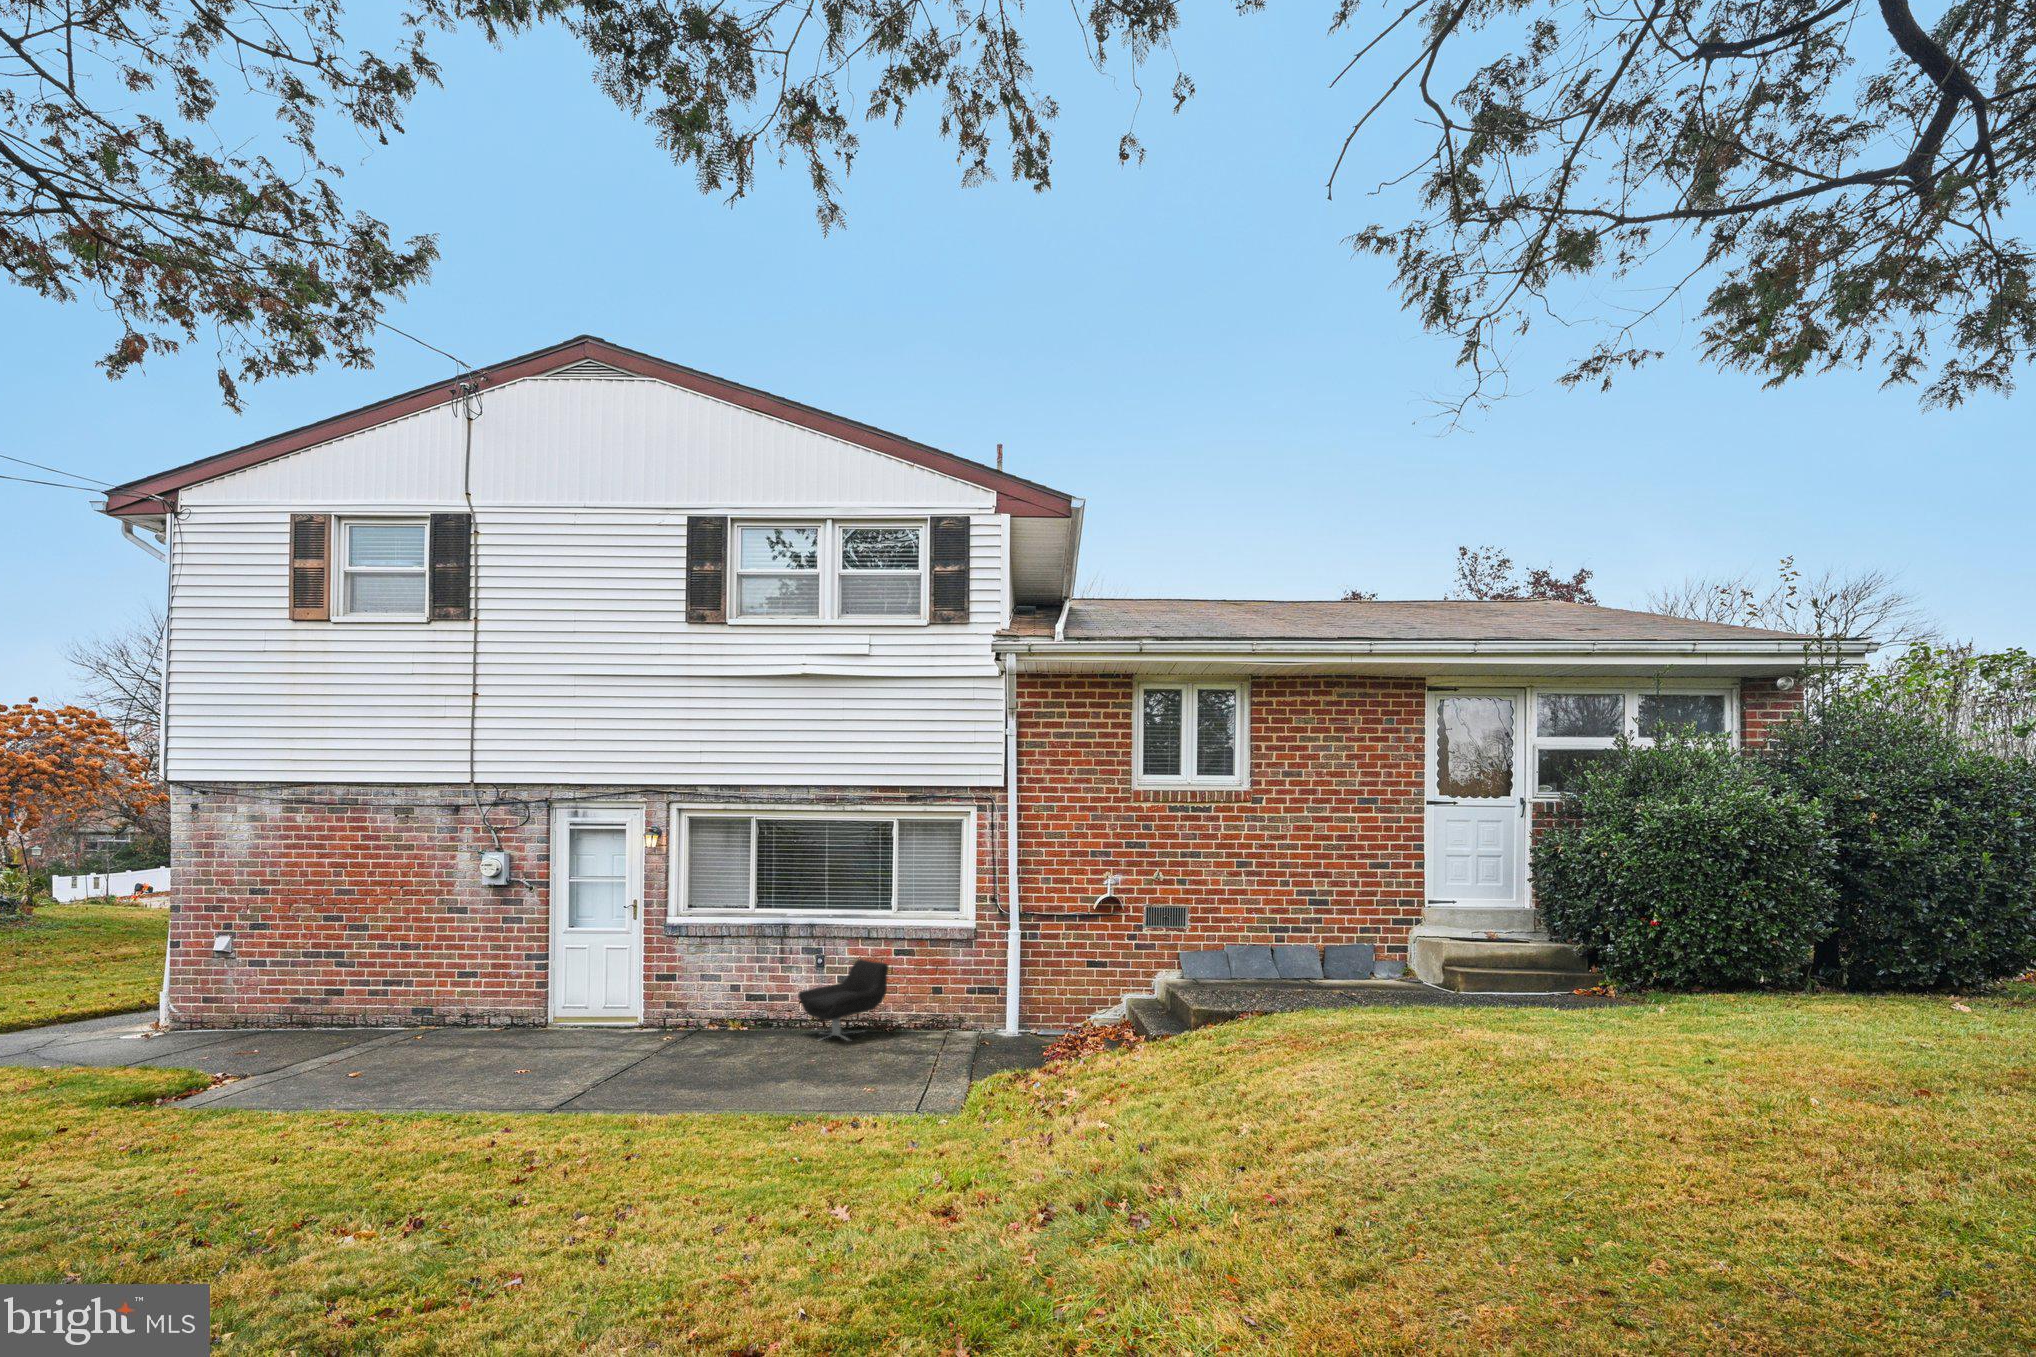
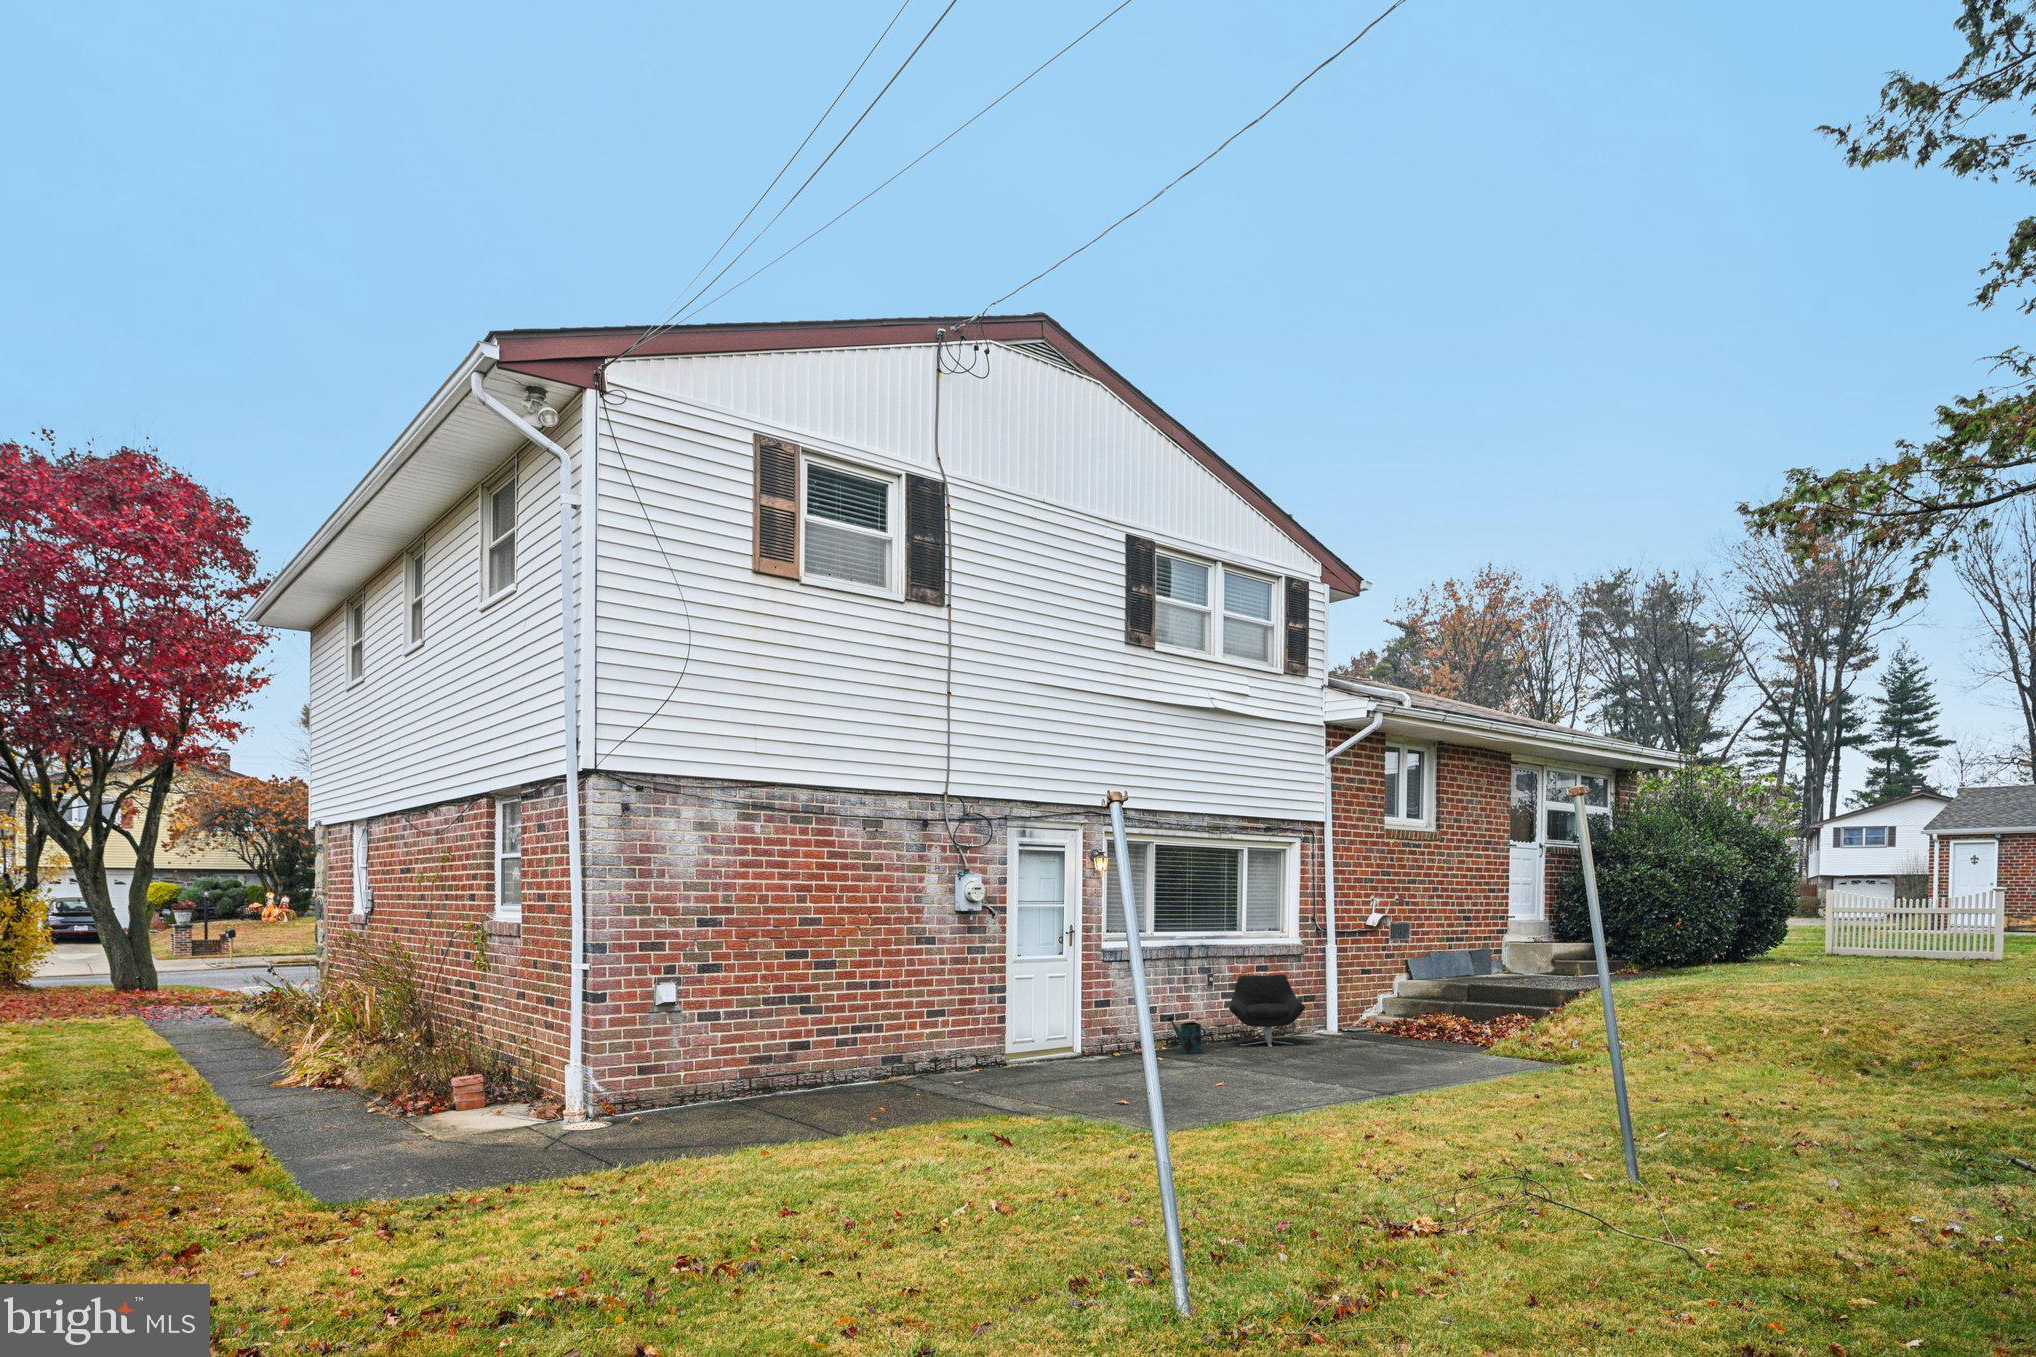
watering can: none [733,996,756,1037] -> present [1168,1017,1205,1054]

